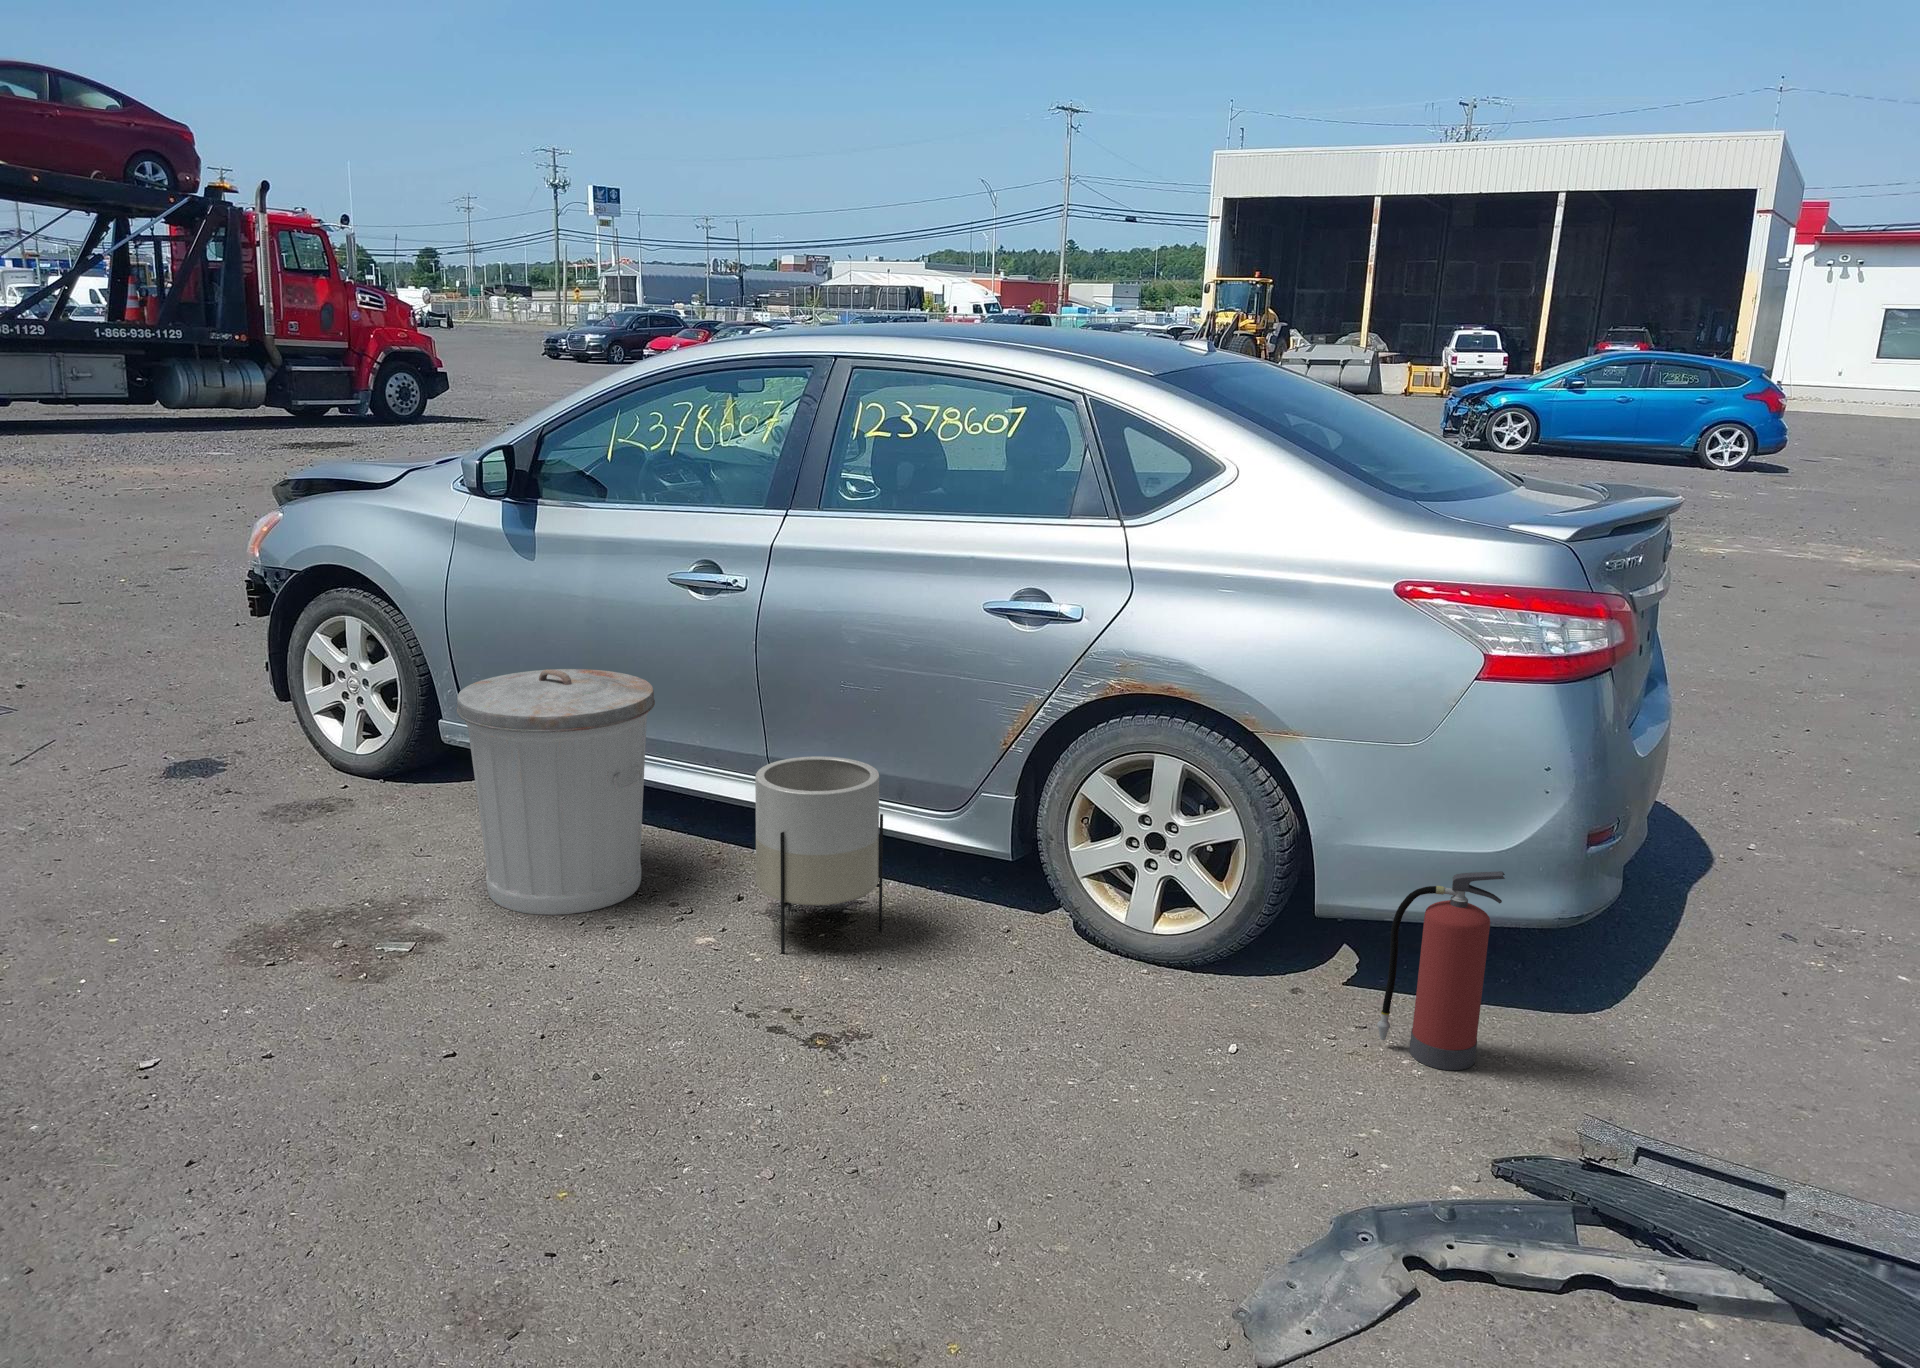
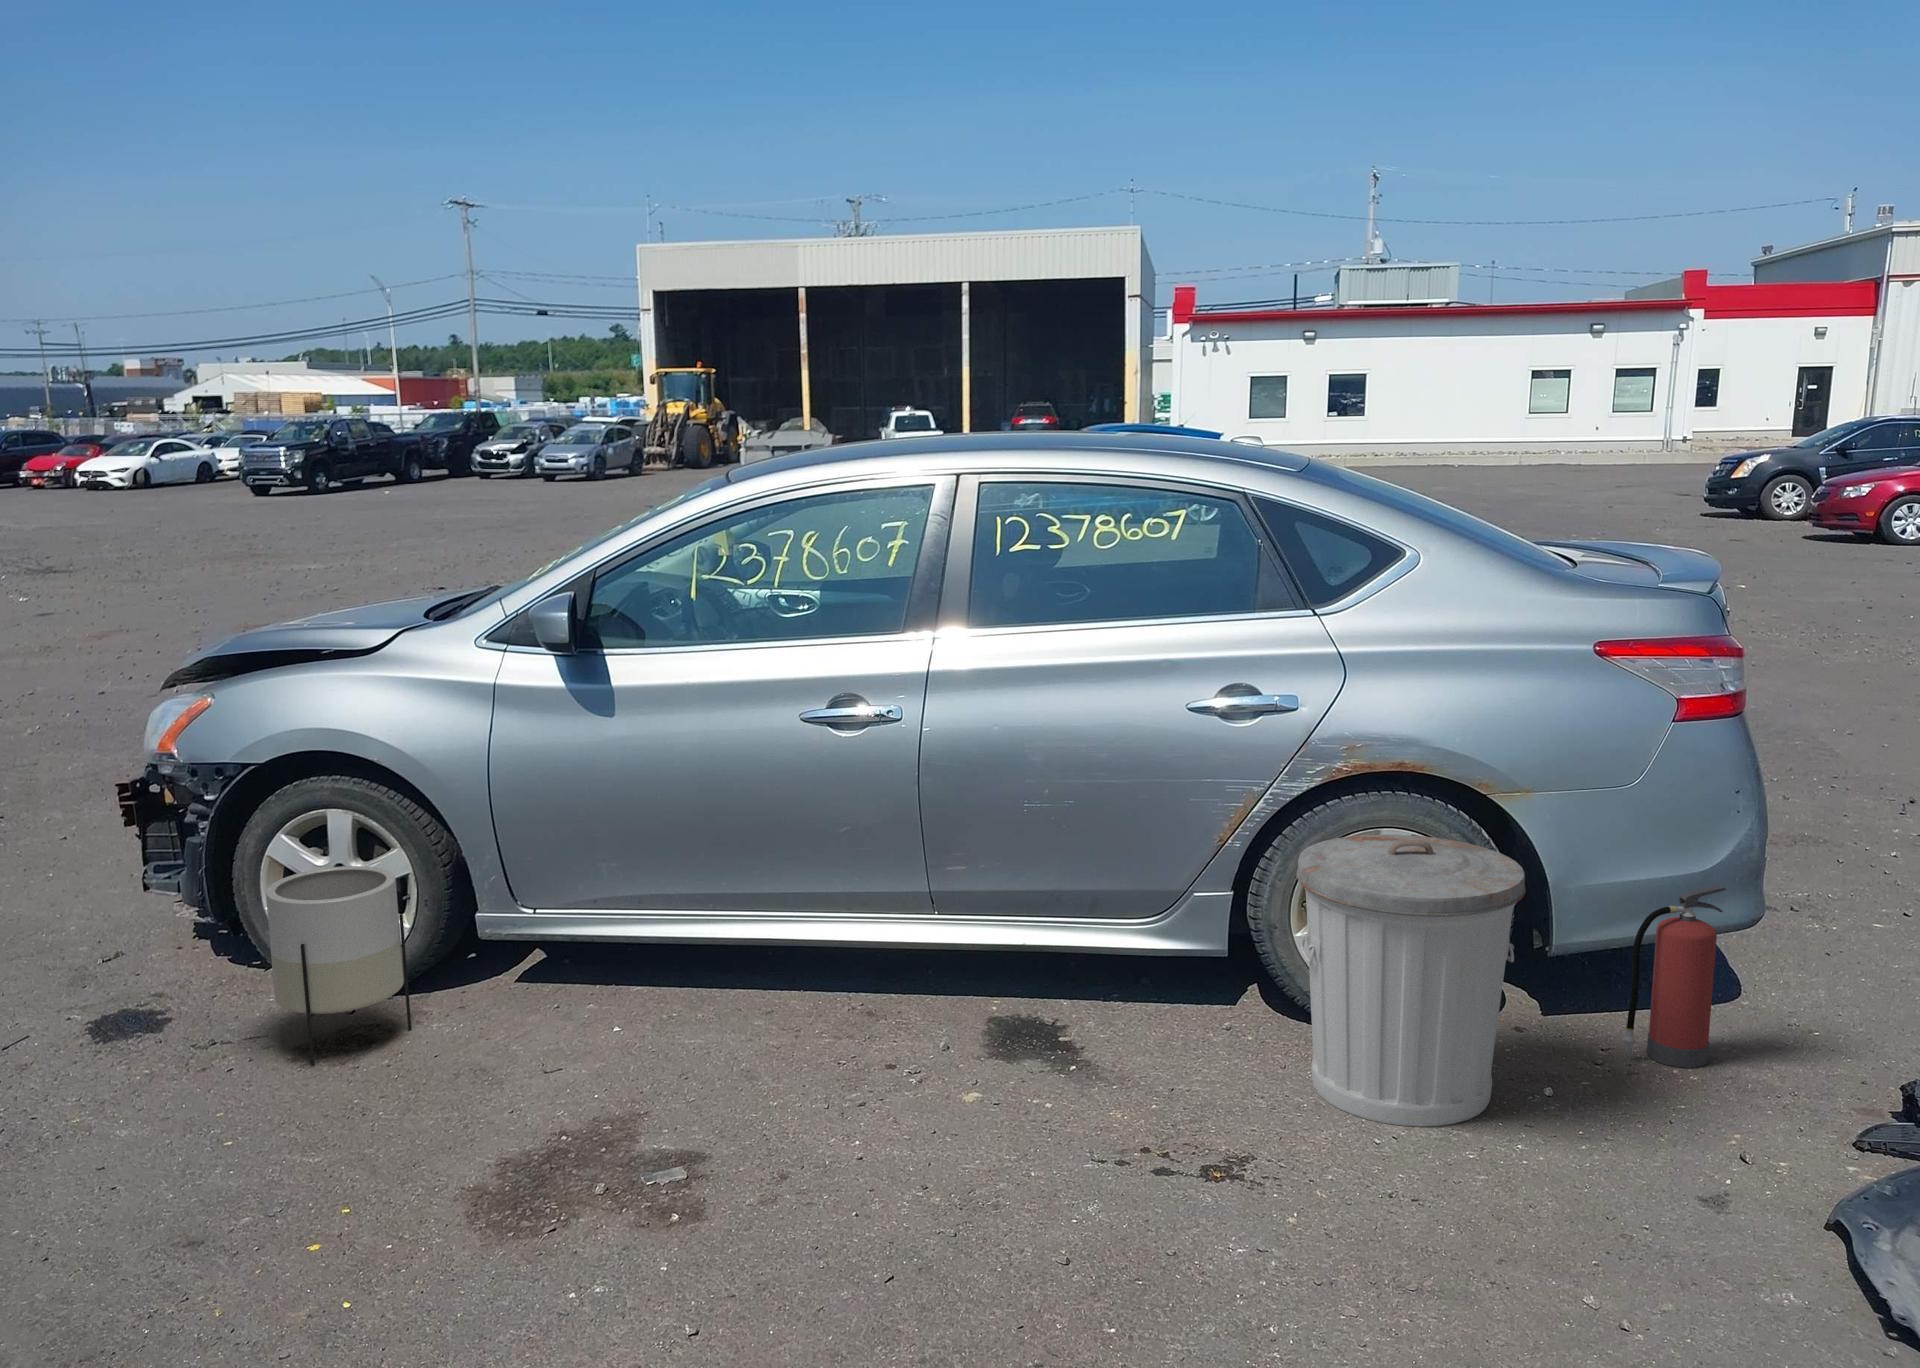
trash can: present [457,669,655,915] -> present [1296,835,1526,1127]
planter: present [755,756,883,954] -> present [266,866,411,1066]

